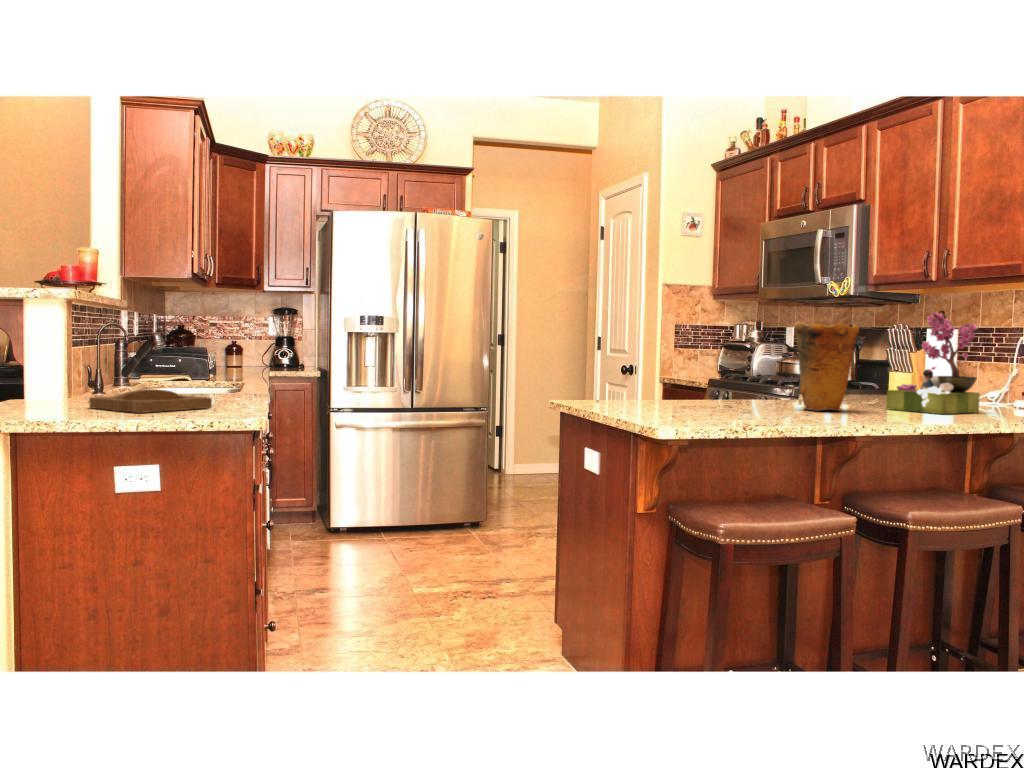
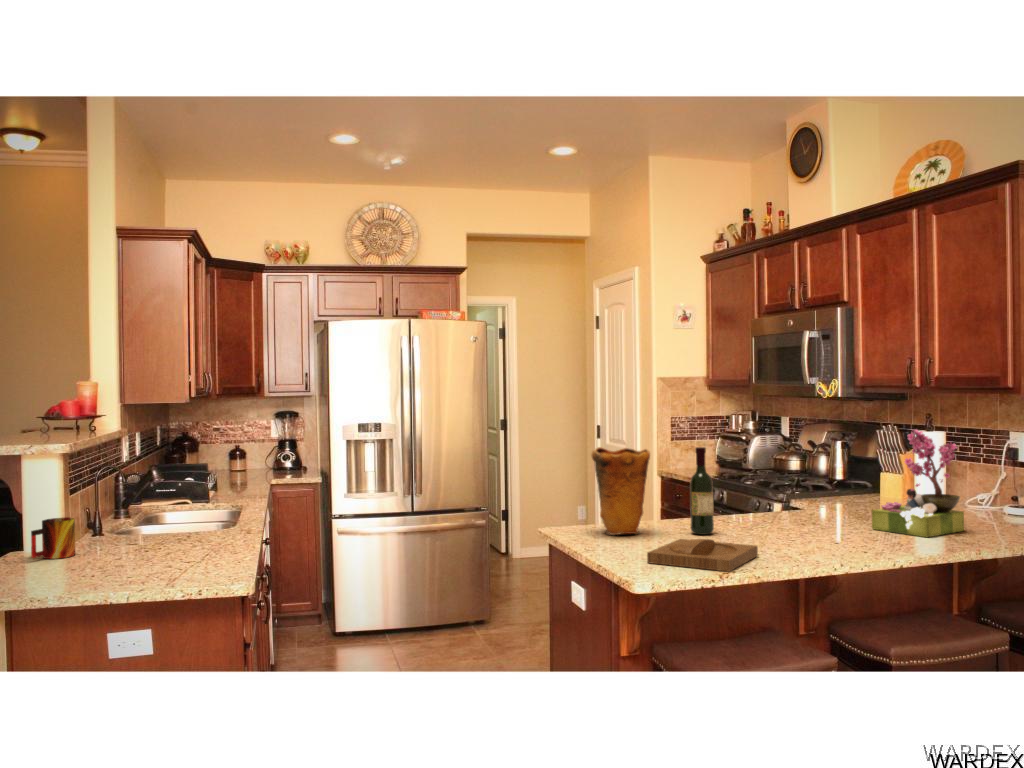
wine bottle: none [705,319,729,407] -> present [690,447,714,535]
vase: present [795,321,859,411] -> present [592,447,650,535]
mug: none [34,364,79,403] -> present [31,517,75,559]
tray: present [89,390,212,413] -> present [647,539,758,572]

